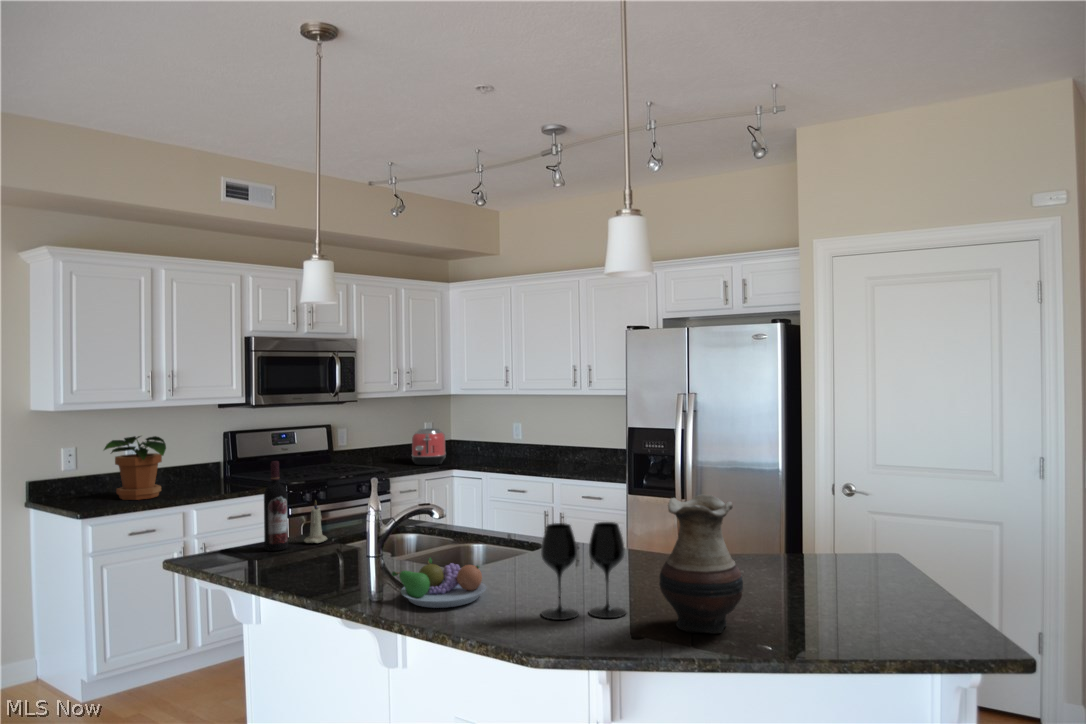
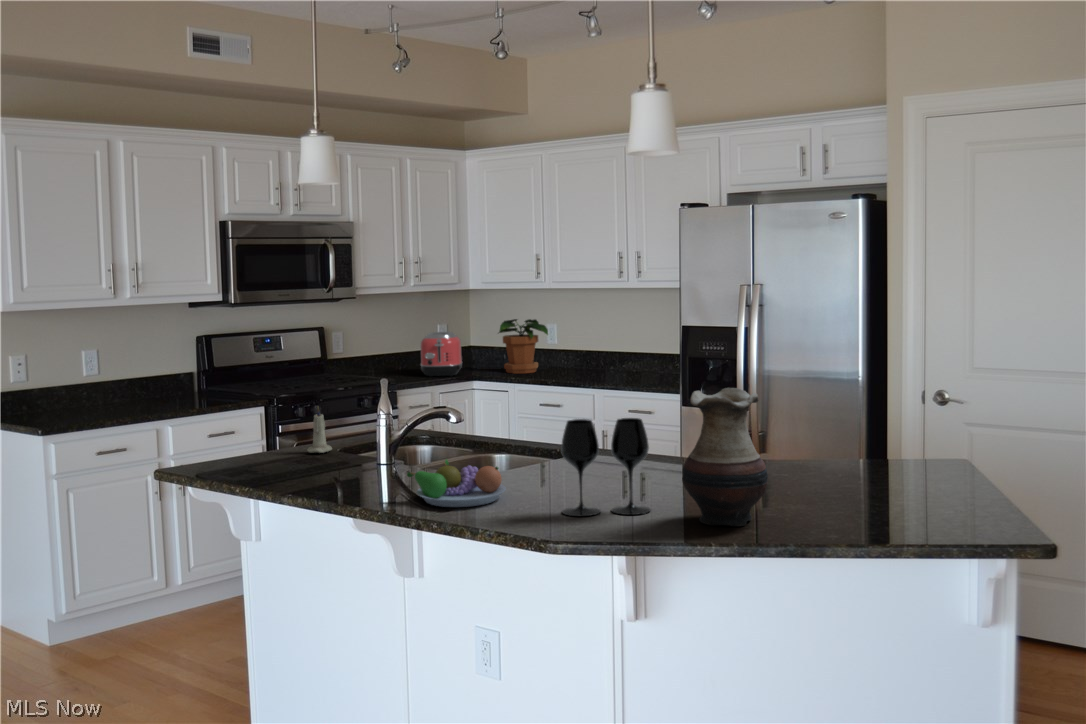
potted plant: present [104,436,166,500] -> present [499,319,548,374]
wine bottle: present [264,461,288,551] -> none [262,362,290,460]

